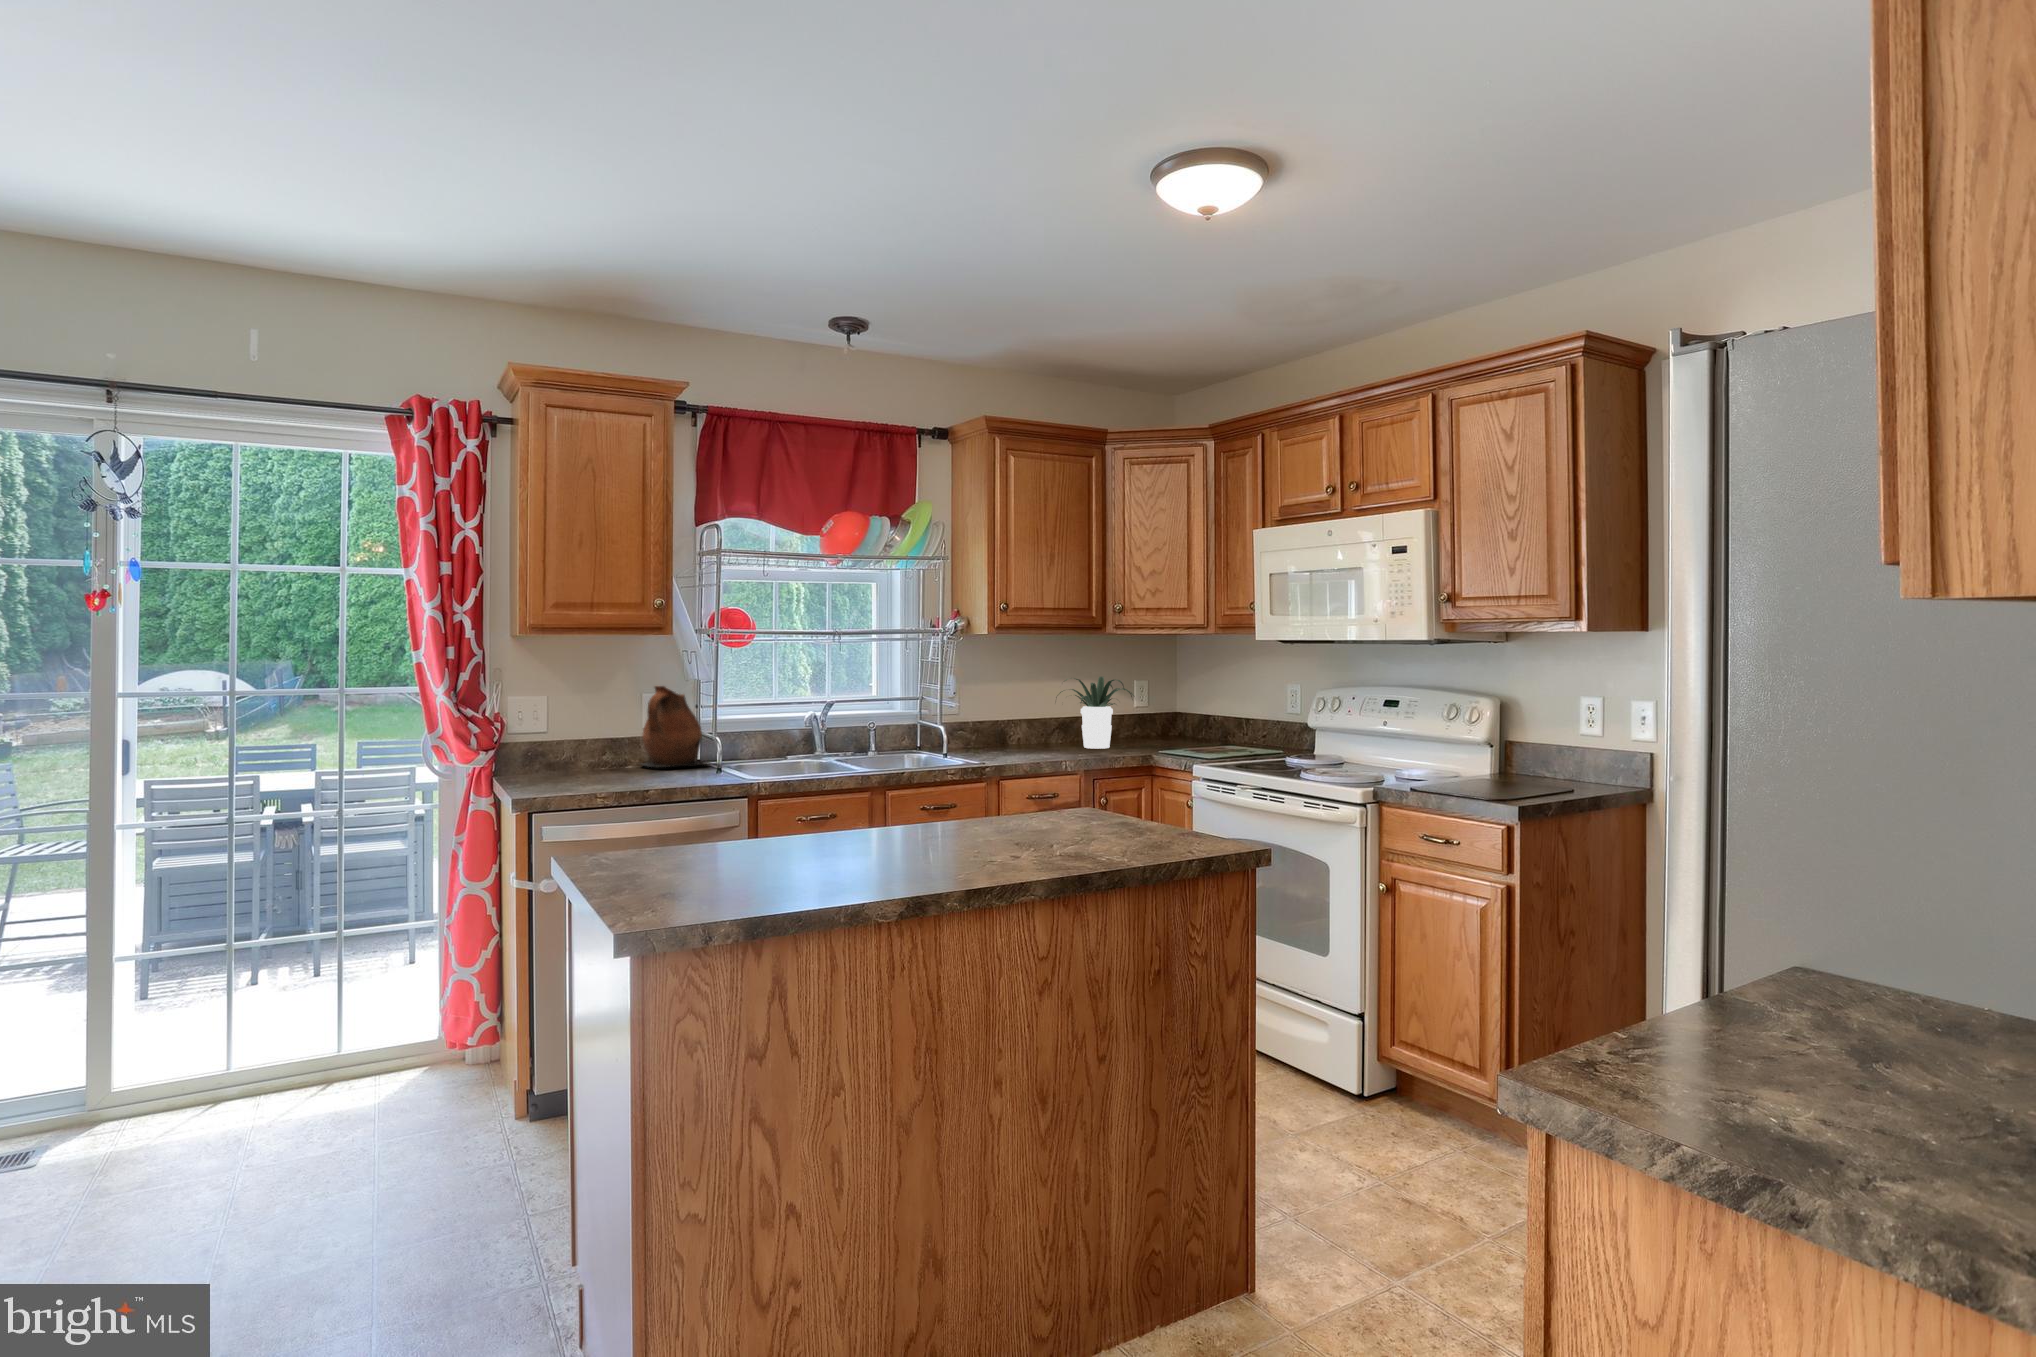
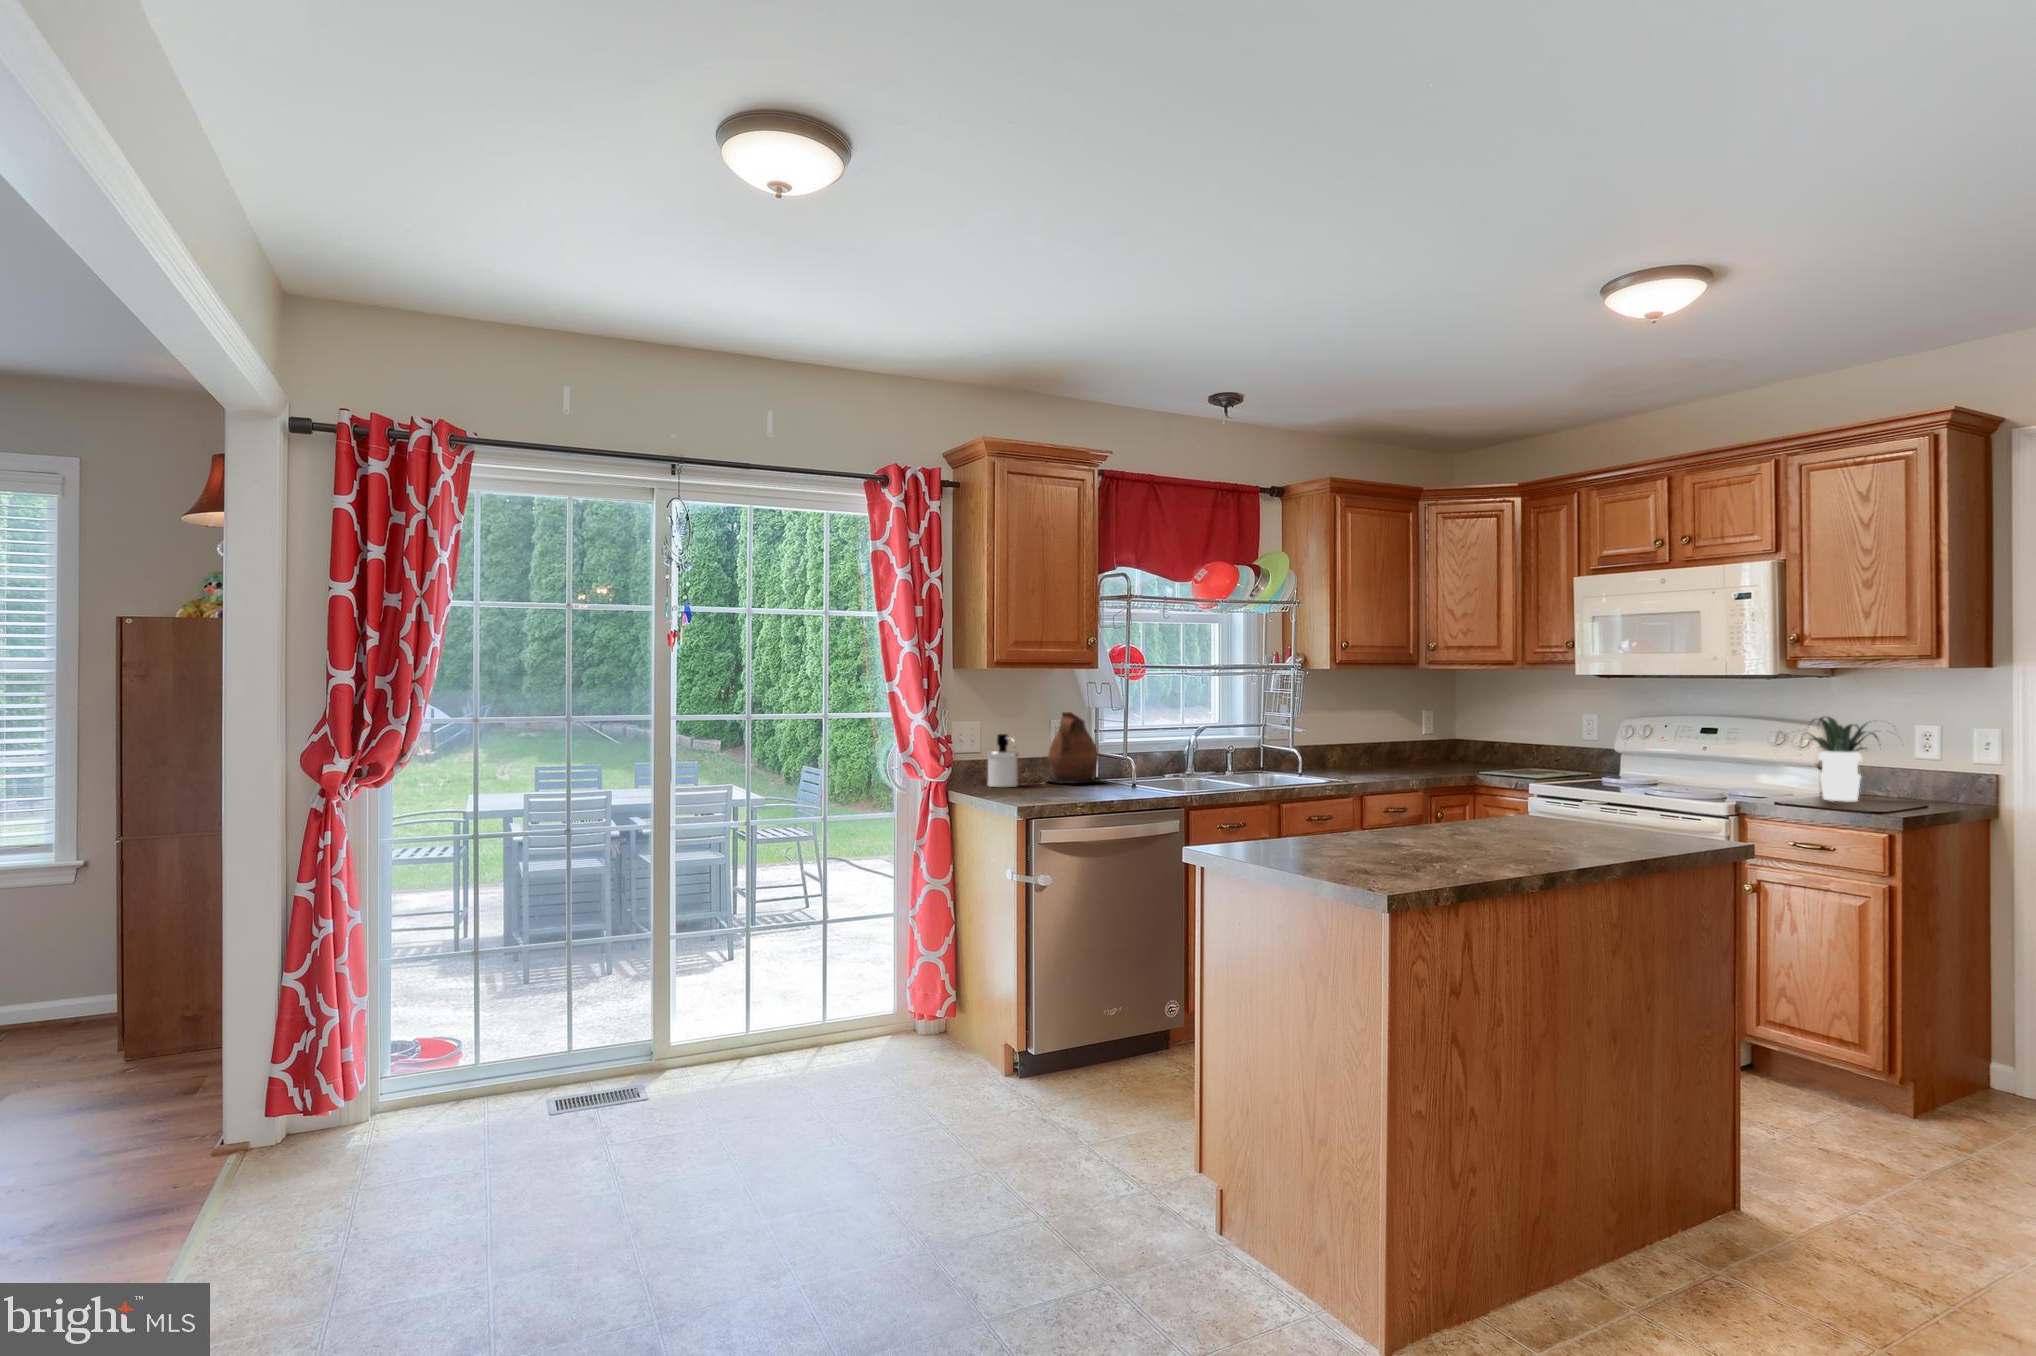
potted plant: present [1056,677,1135,749] -> present [1810,717,1878,801]
soap dispenser: none [557,712,596,773] -> present [987,734,1019,787]

